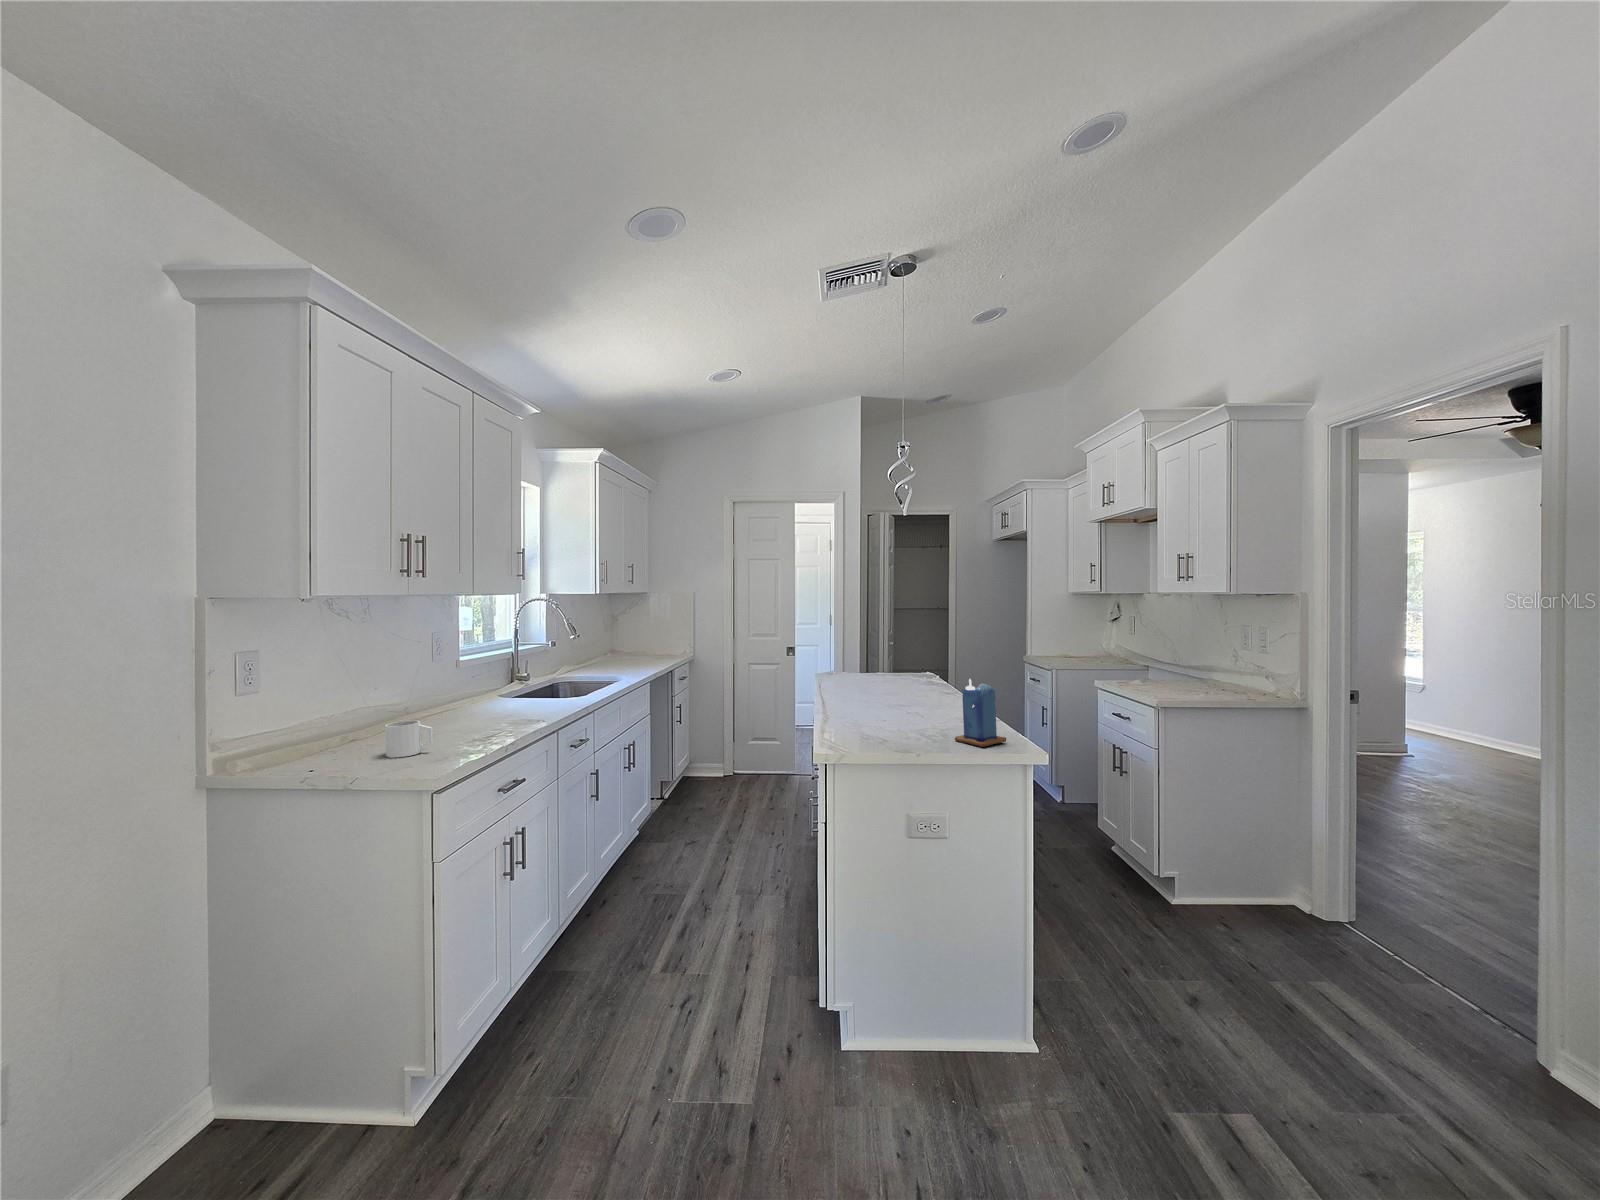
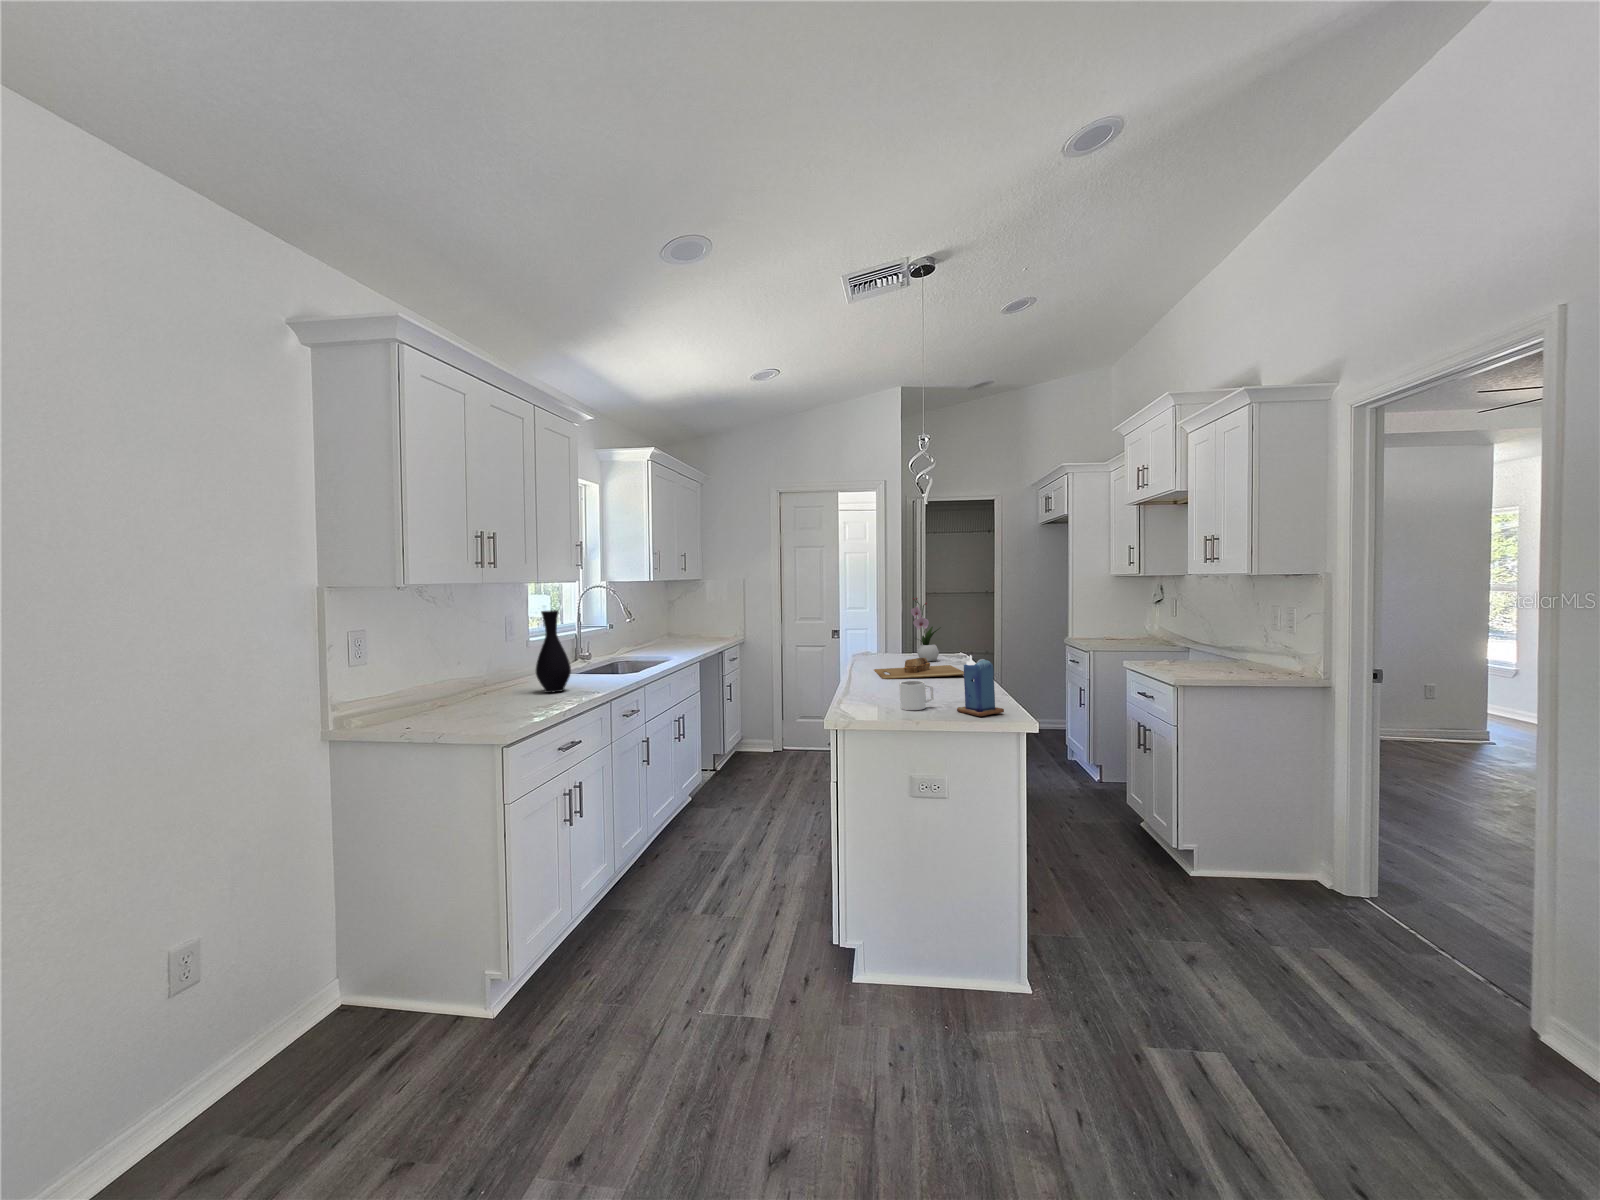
flower arrangement: none [881,614,913,682] -> present [911,598,941,661]
vase: none [469,627,511,722] -> present [536,610,571,693]
cutting board: none [846,678,947,703] -> present [874,658,964,679]
mug: present [385,721,433,758] -> present [899,681,934,710]

